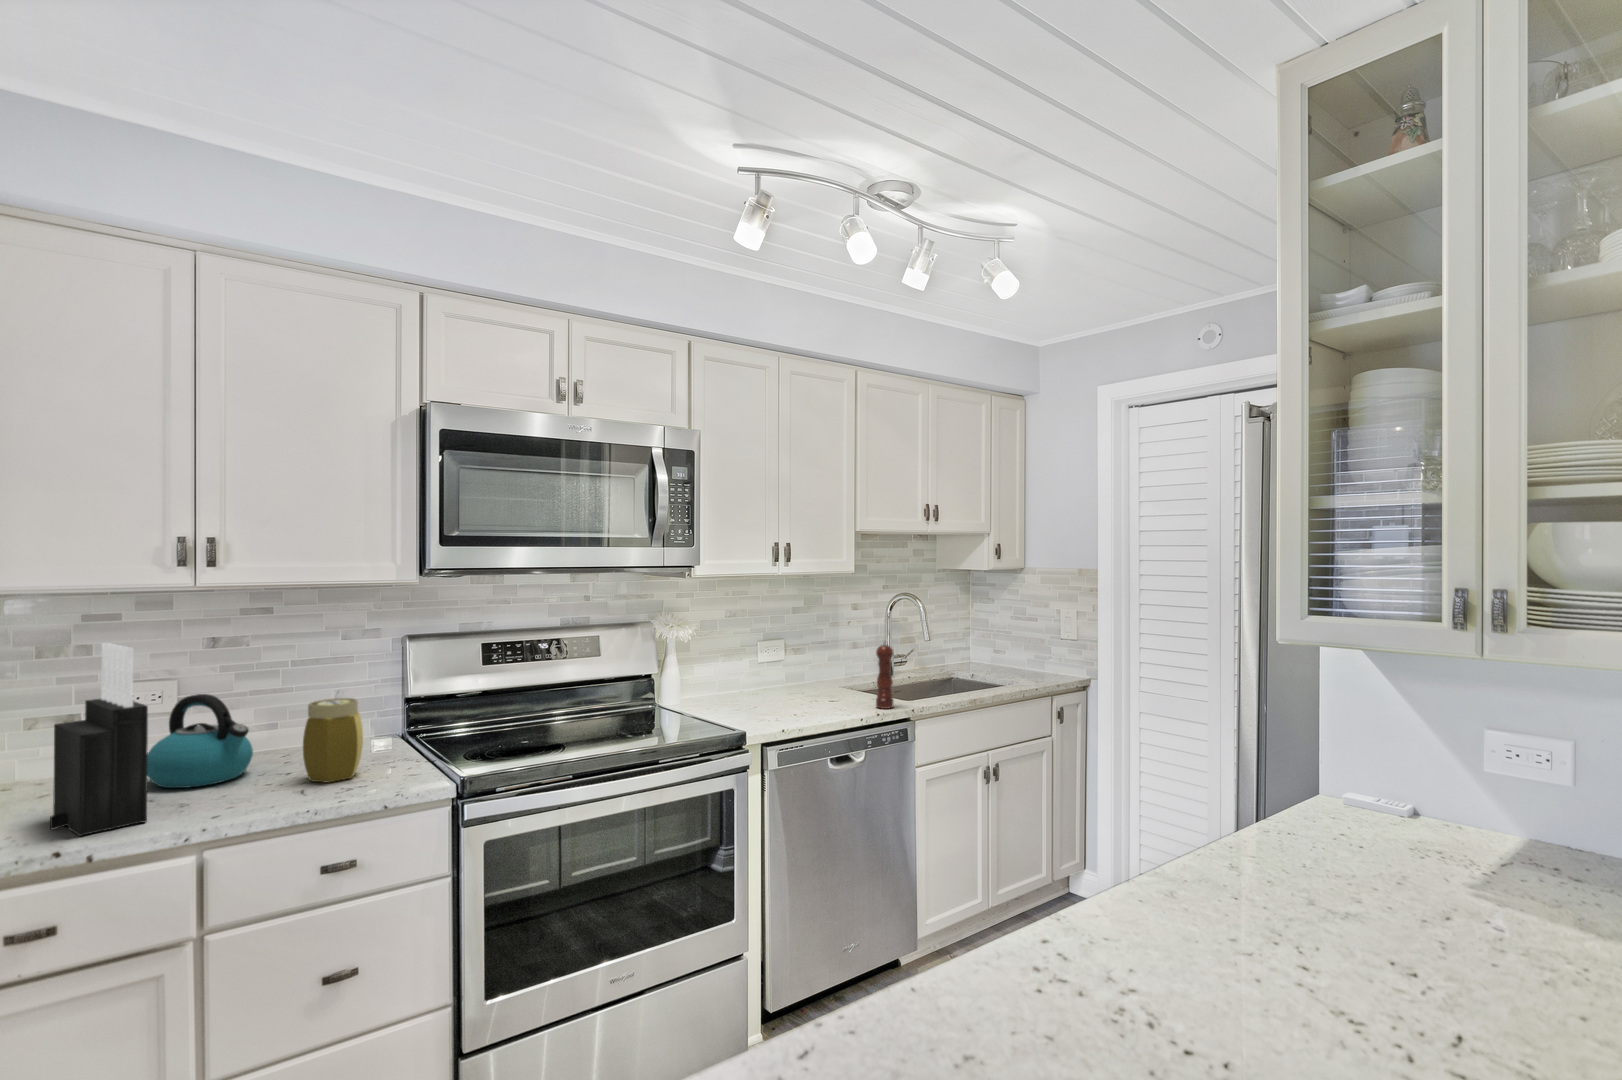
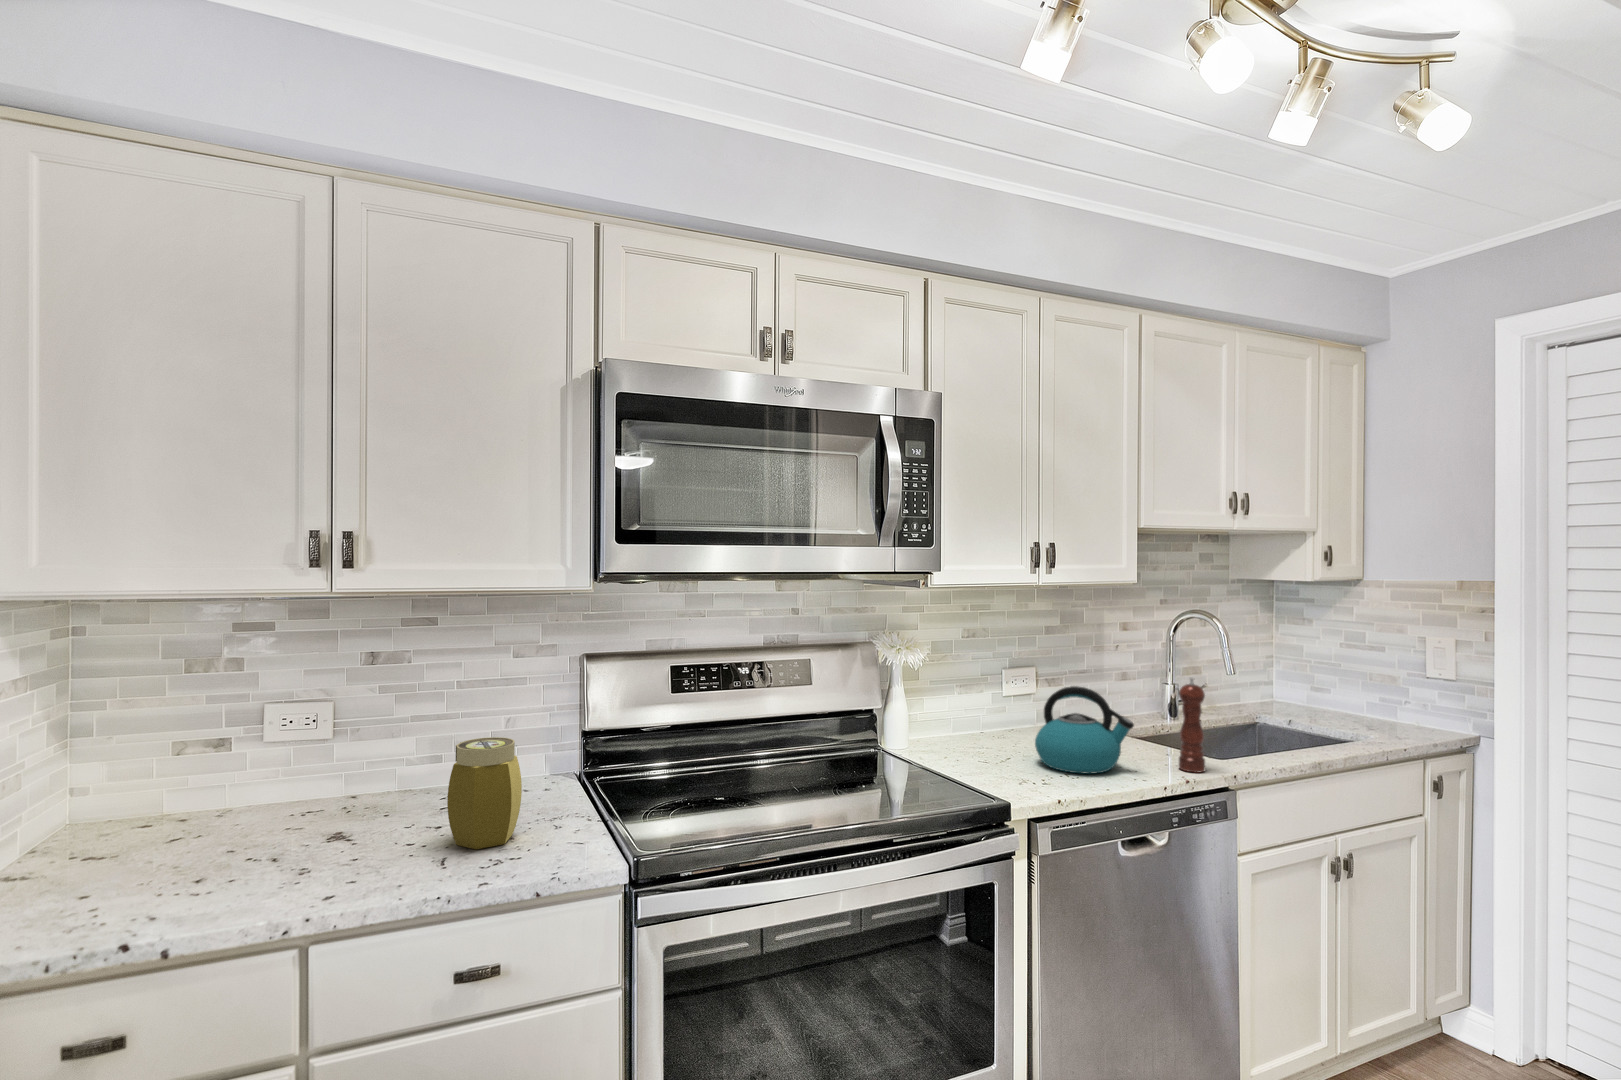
knife block: present [50,643,148,836] -> none [136,664,247,922]
kettle: present [147,694,253,788] -> present [1035,686,1134,774]

